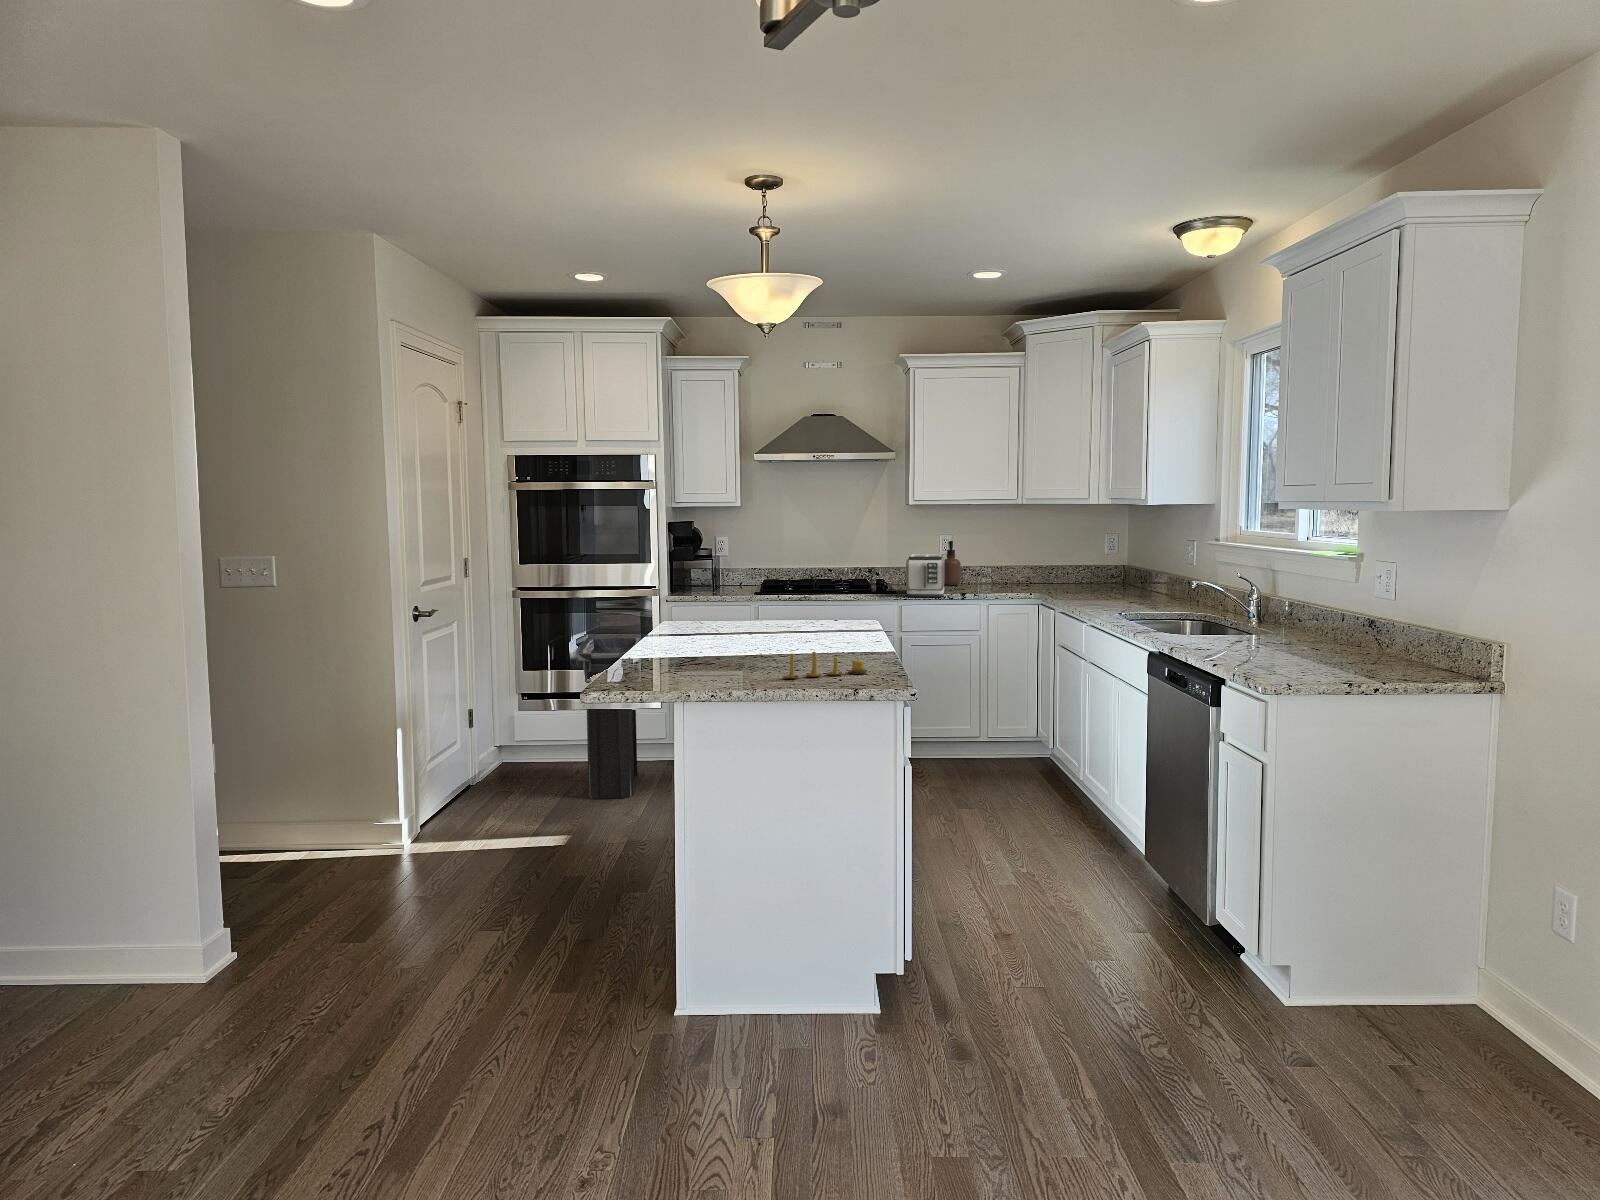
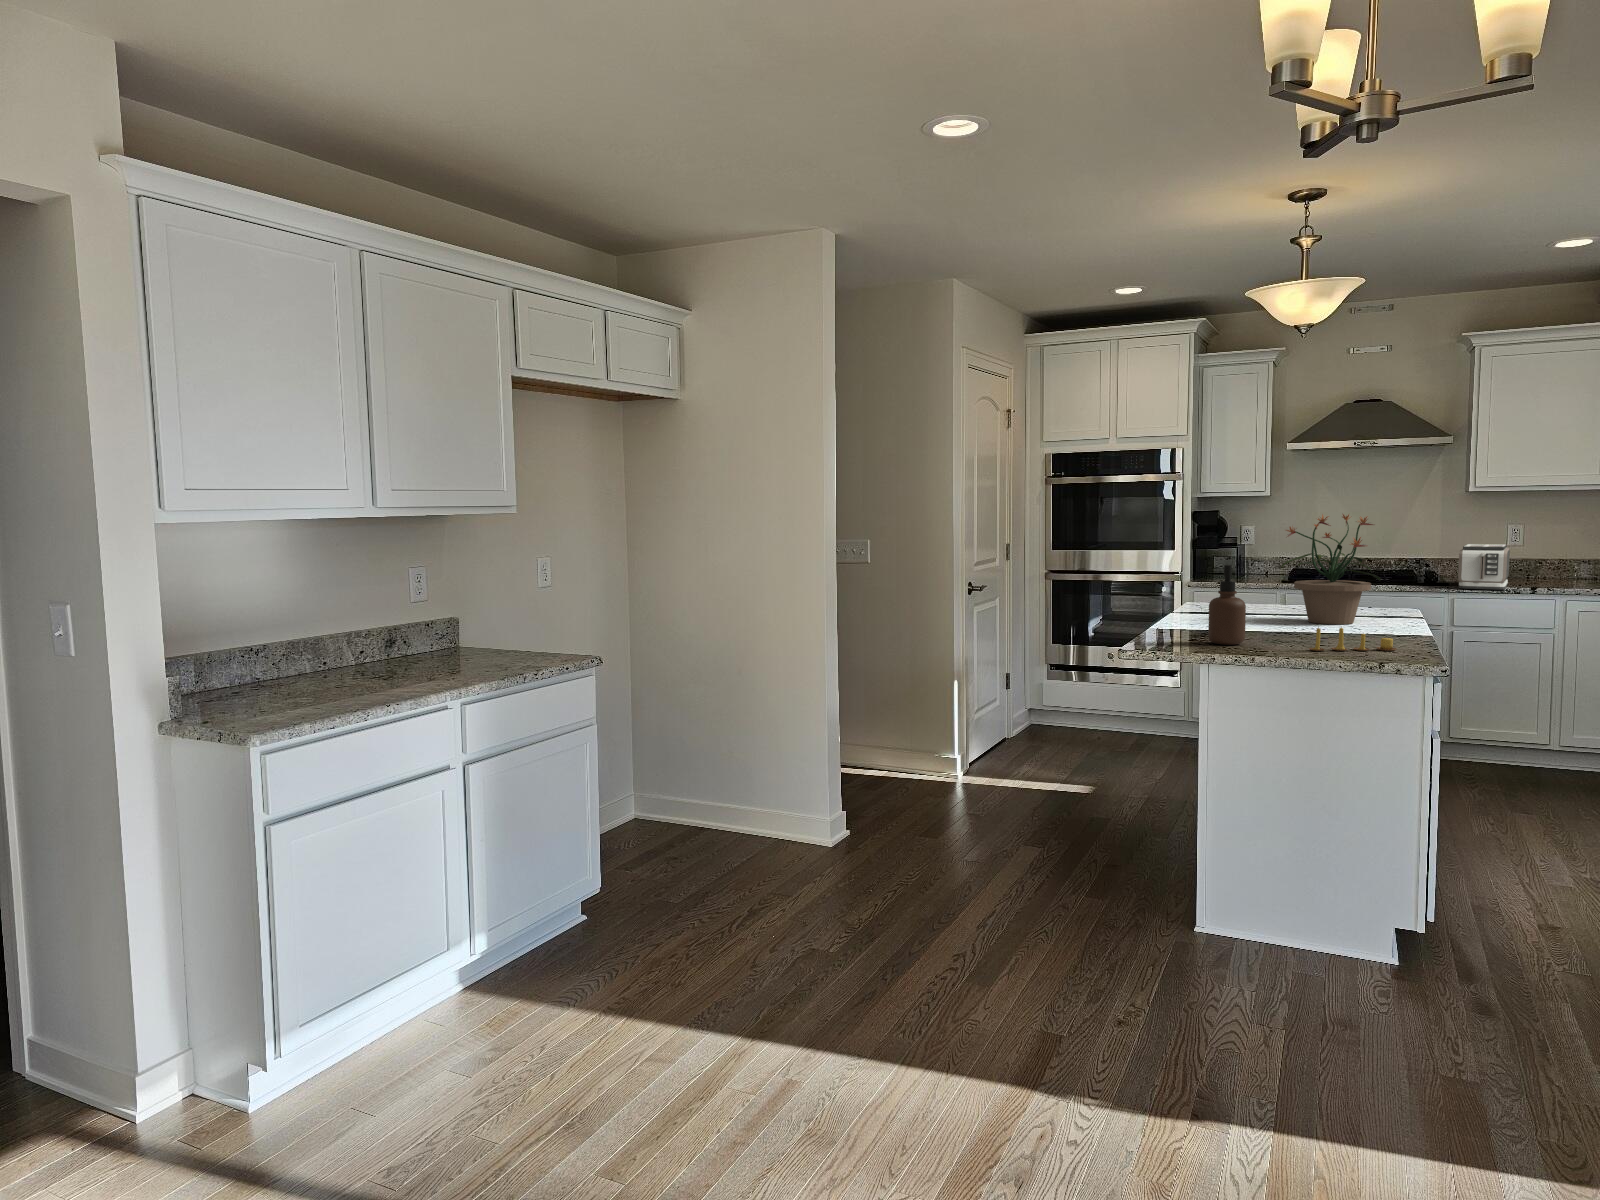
potted plant: none [752,525,846,642] -> present [1281,514,1380,624]
soap dispenser: present [944,541,961,585] -> present [1208,565,1246,645]
trash can: present [576,637,640,799] -> none [1103,618,1166,764]

